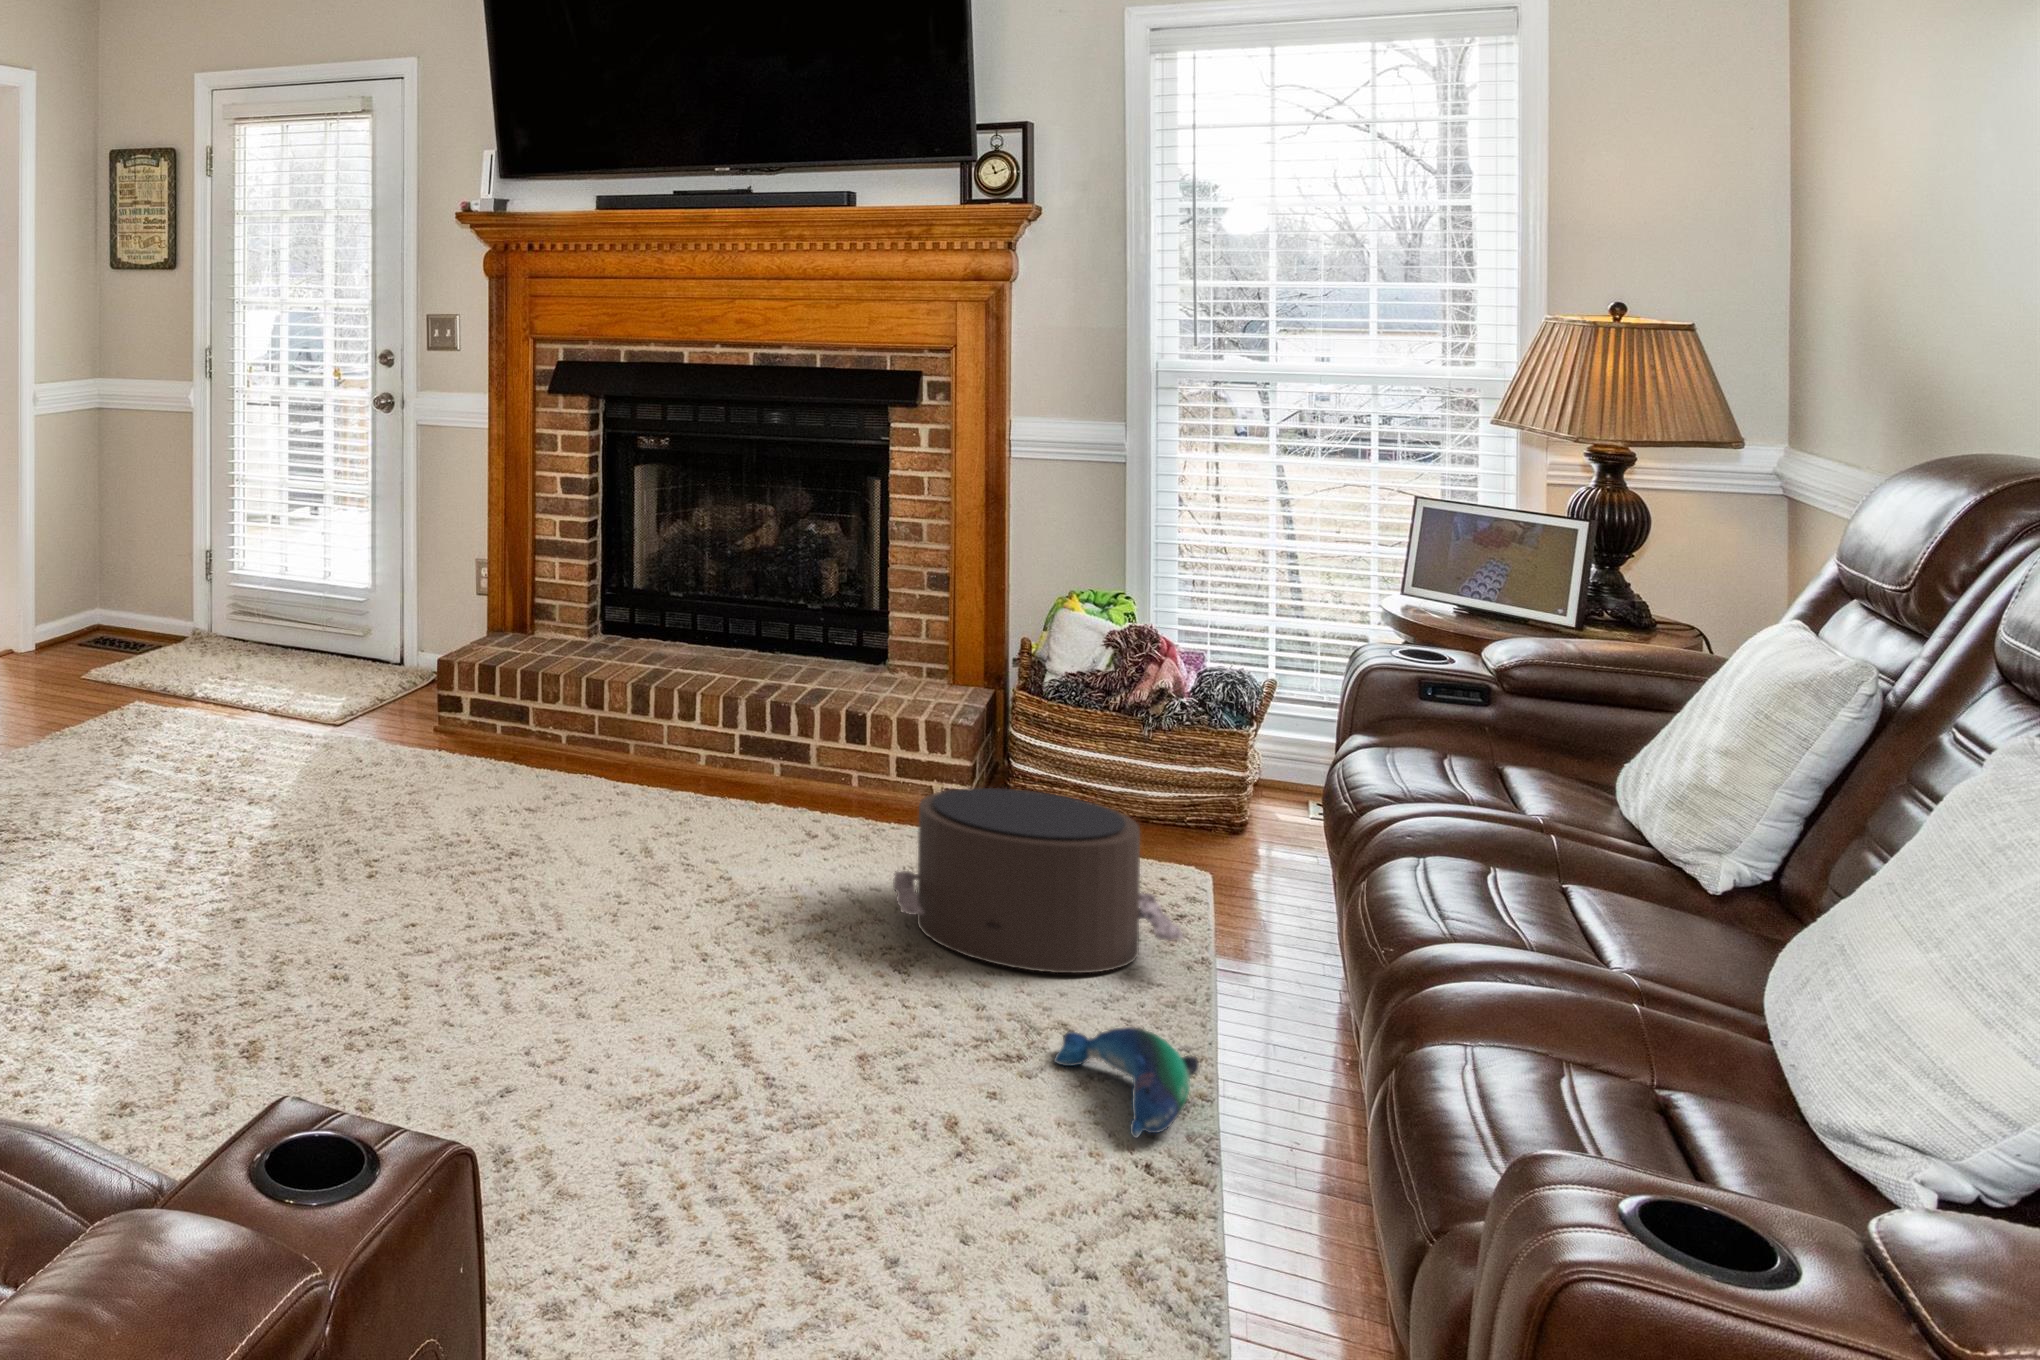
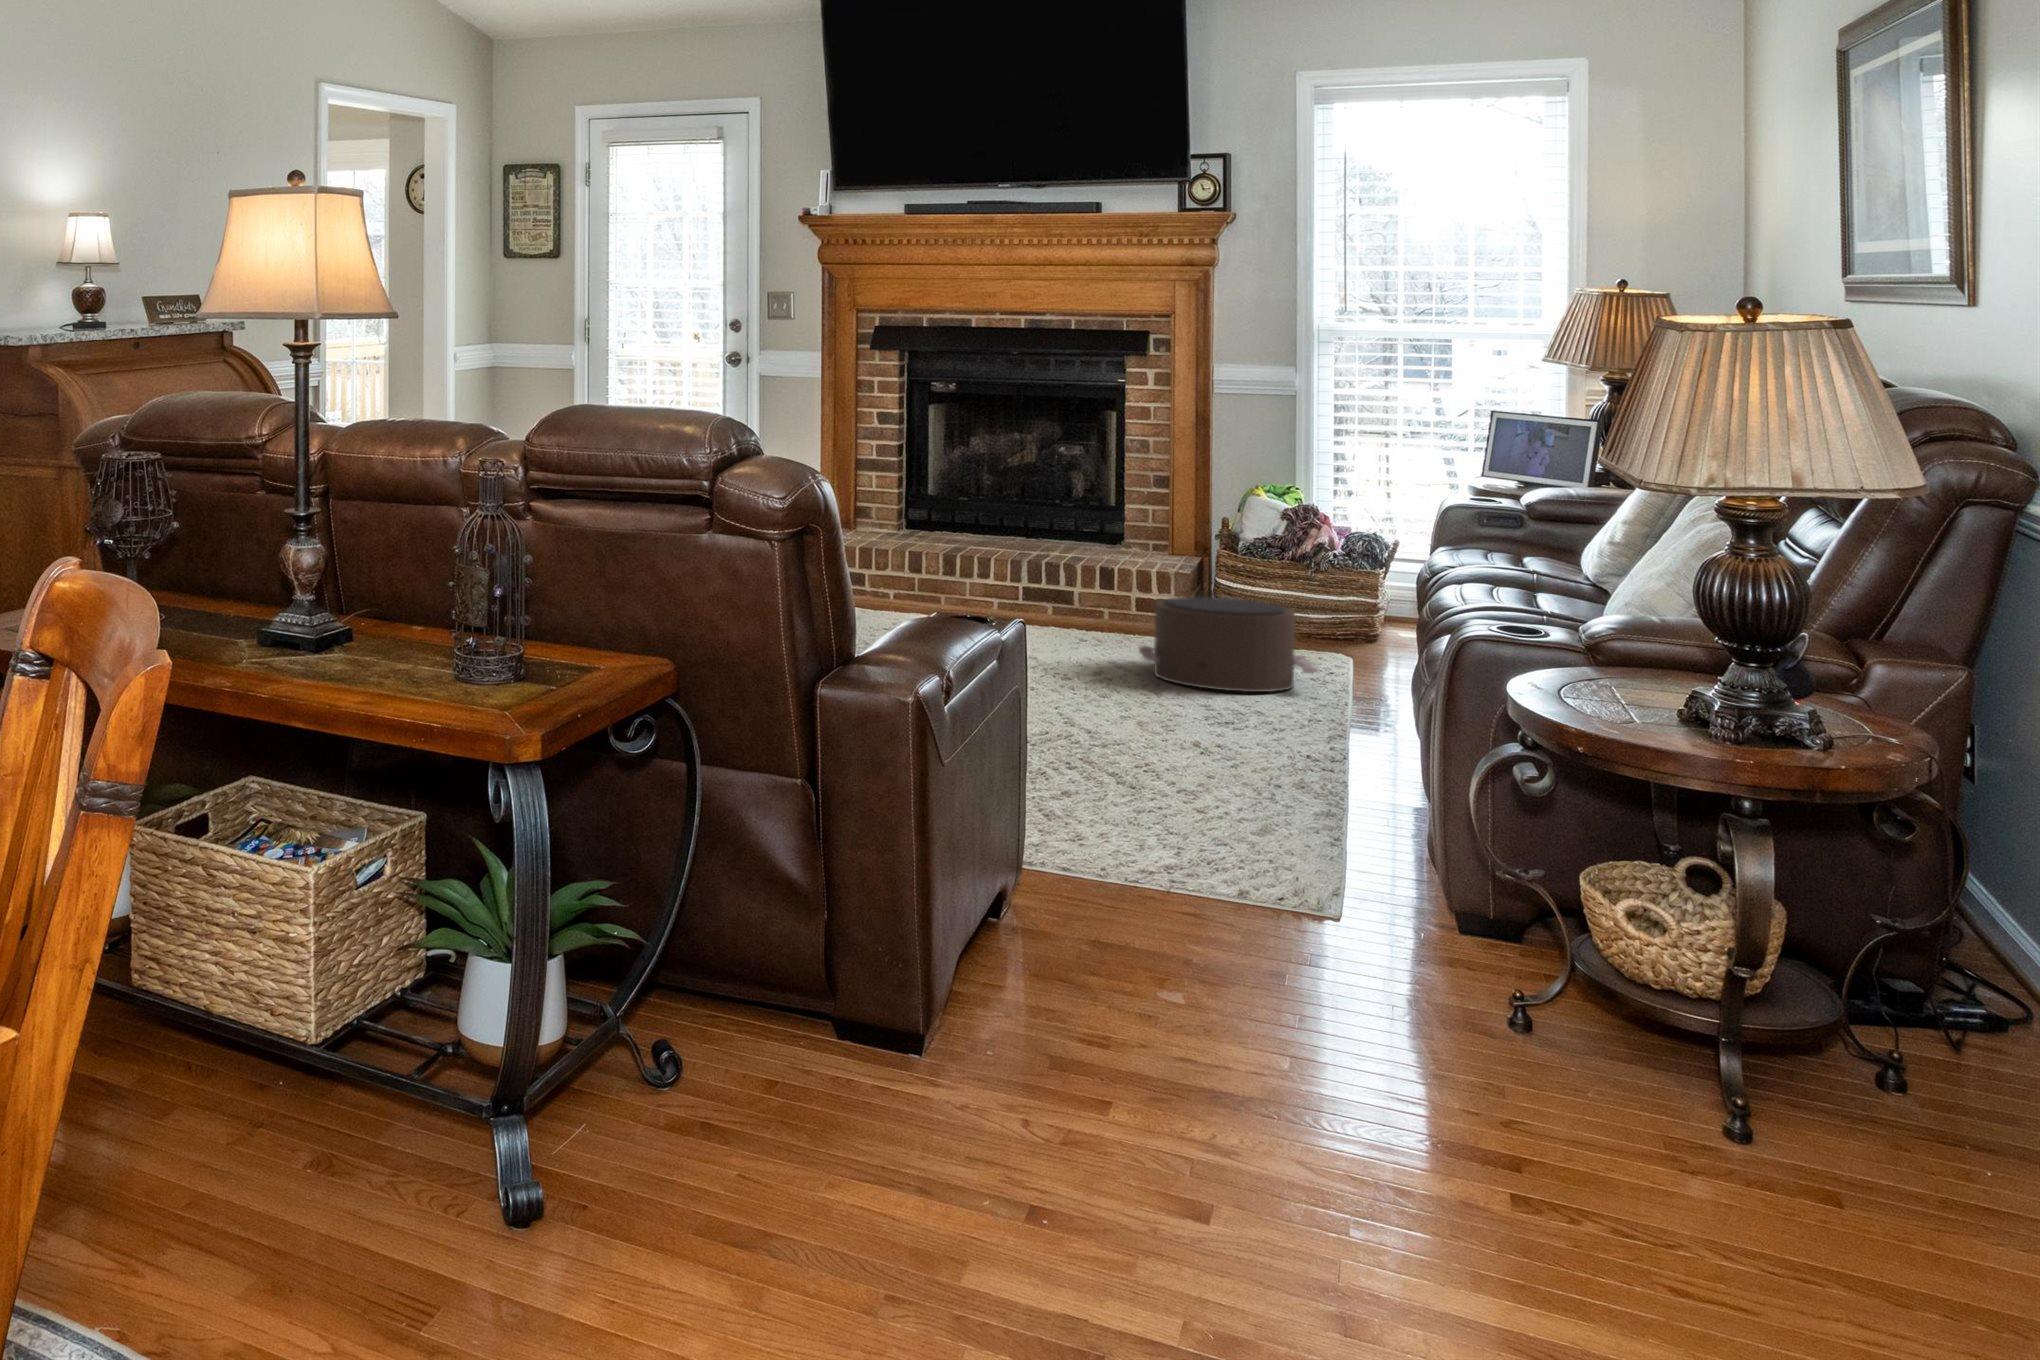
plush toy: present [1055,1027,1199,1138] -> none [1237,697,1317,740]

